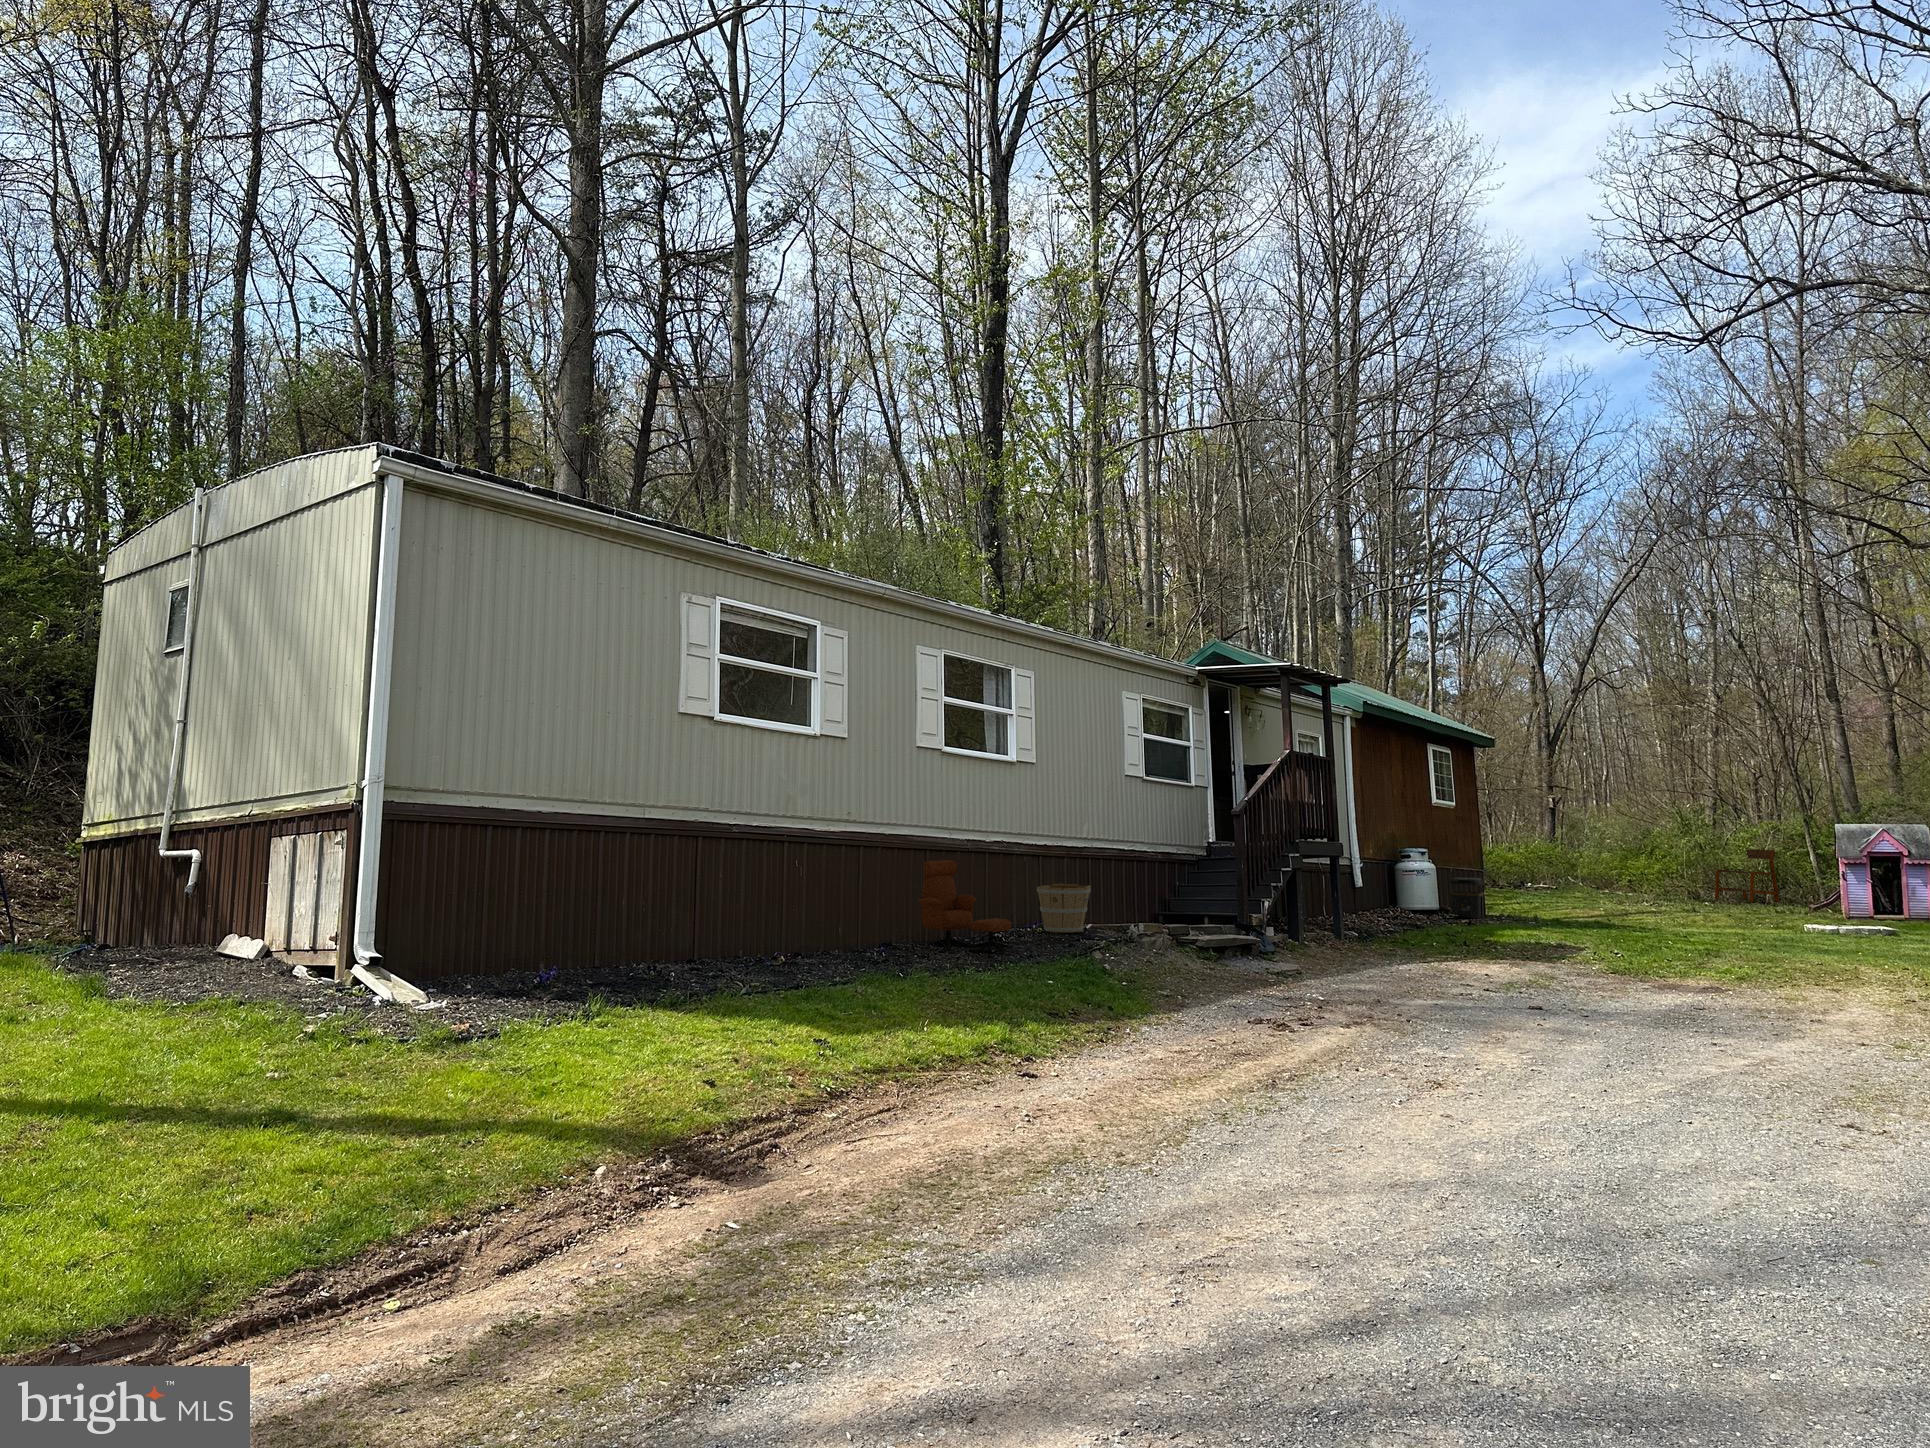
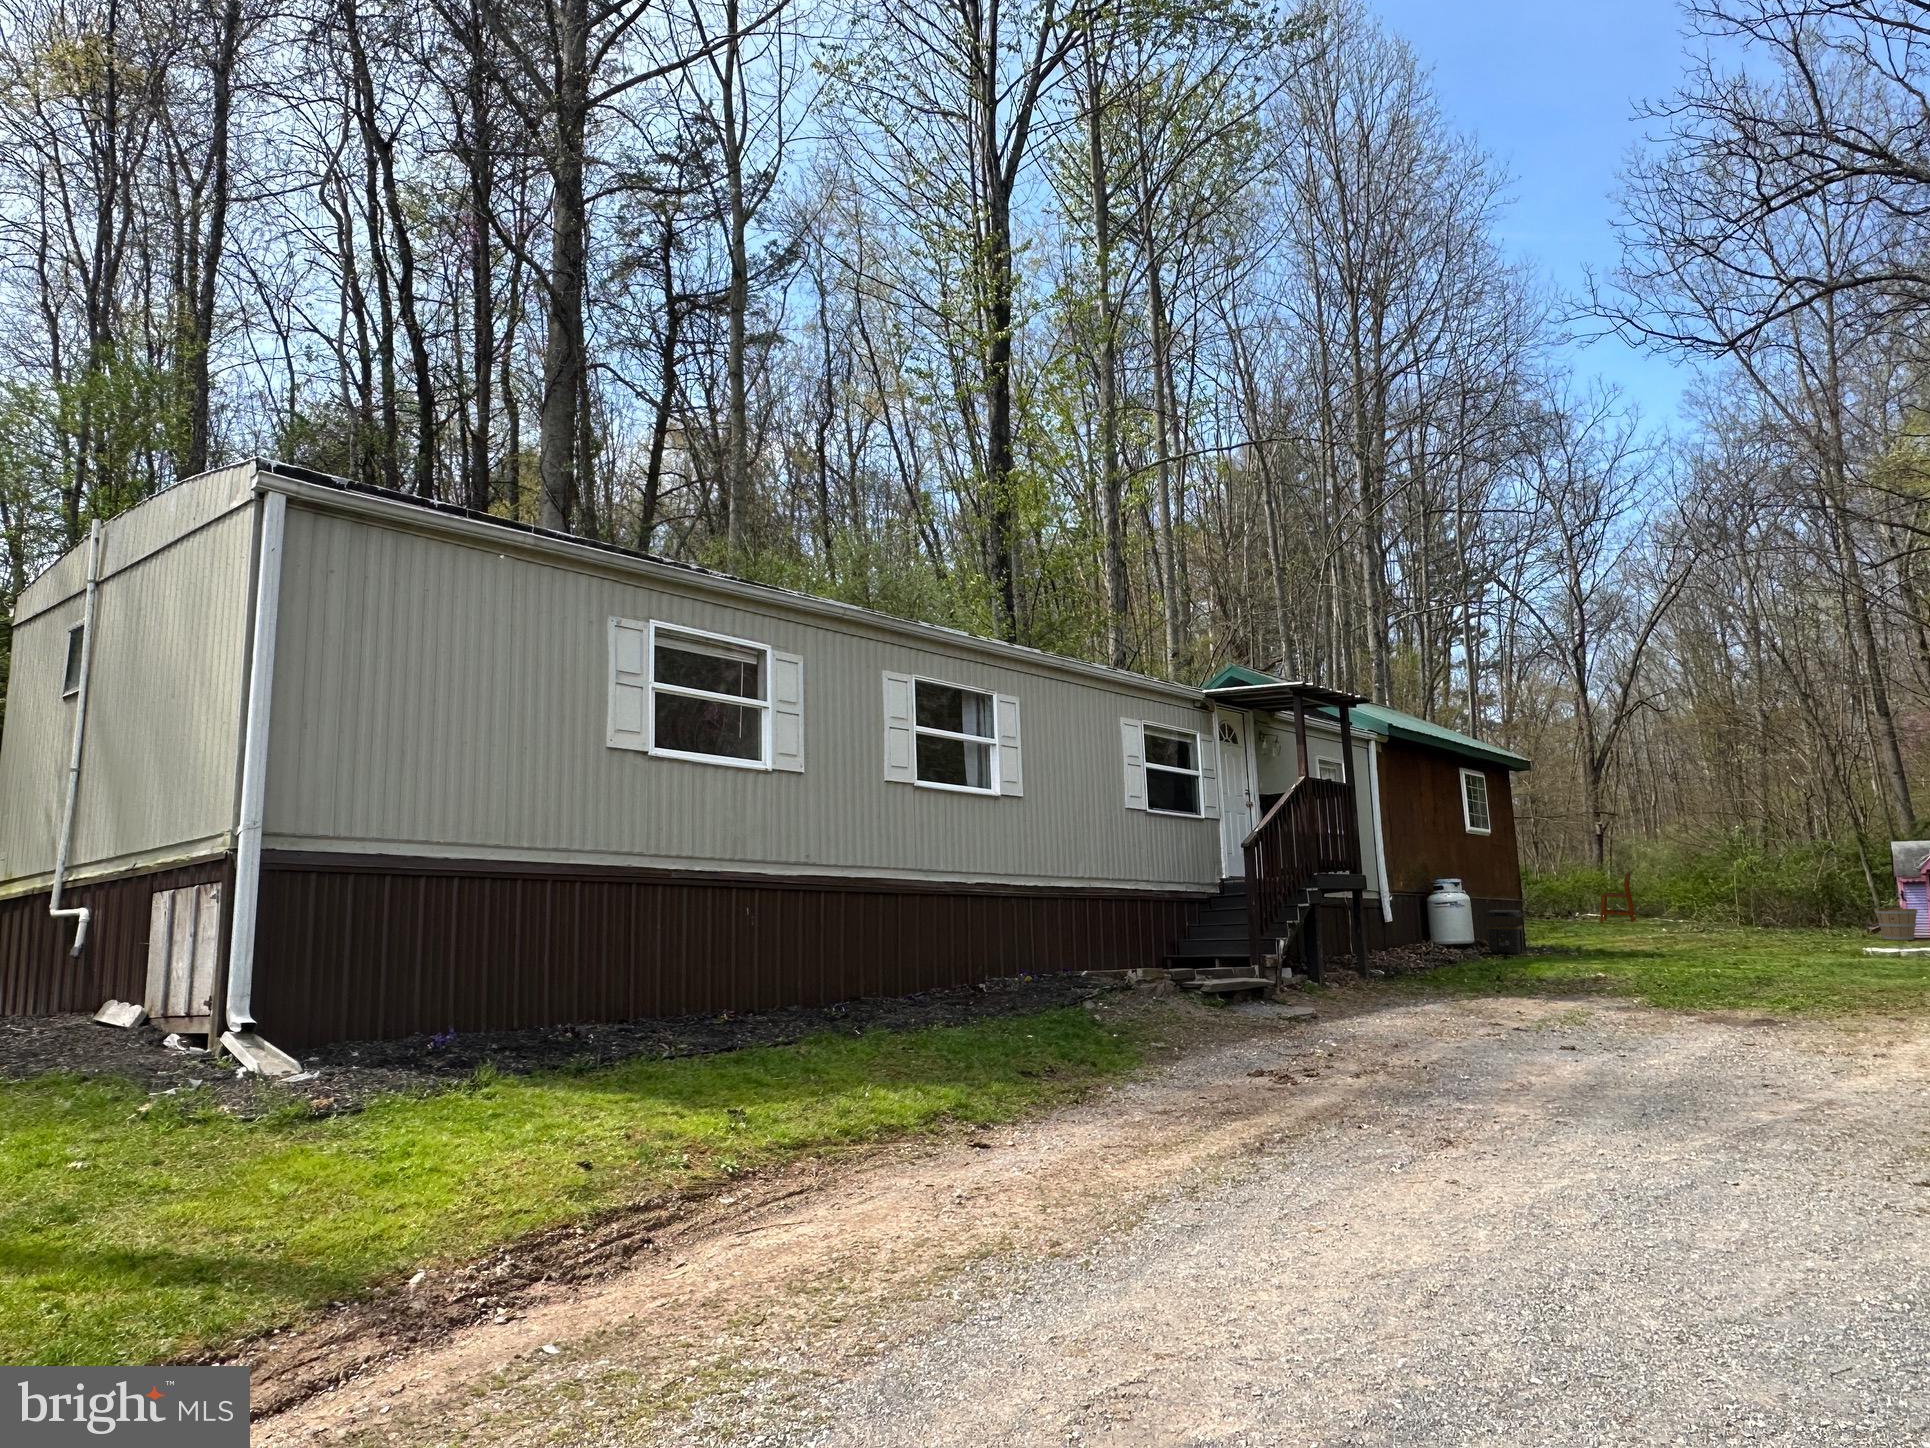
bench: present [1715,849,1779,902] -> present [1600,873,1636,922]
lounge chair: present [918,860,1013,951] -> none [887,903,992,1001]
wooden bucket: present [1037,884,1091,933] -> present [1874,908,1918,940]

